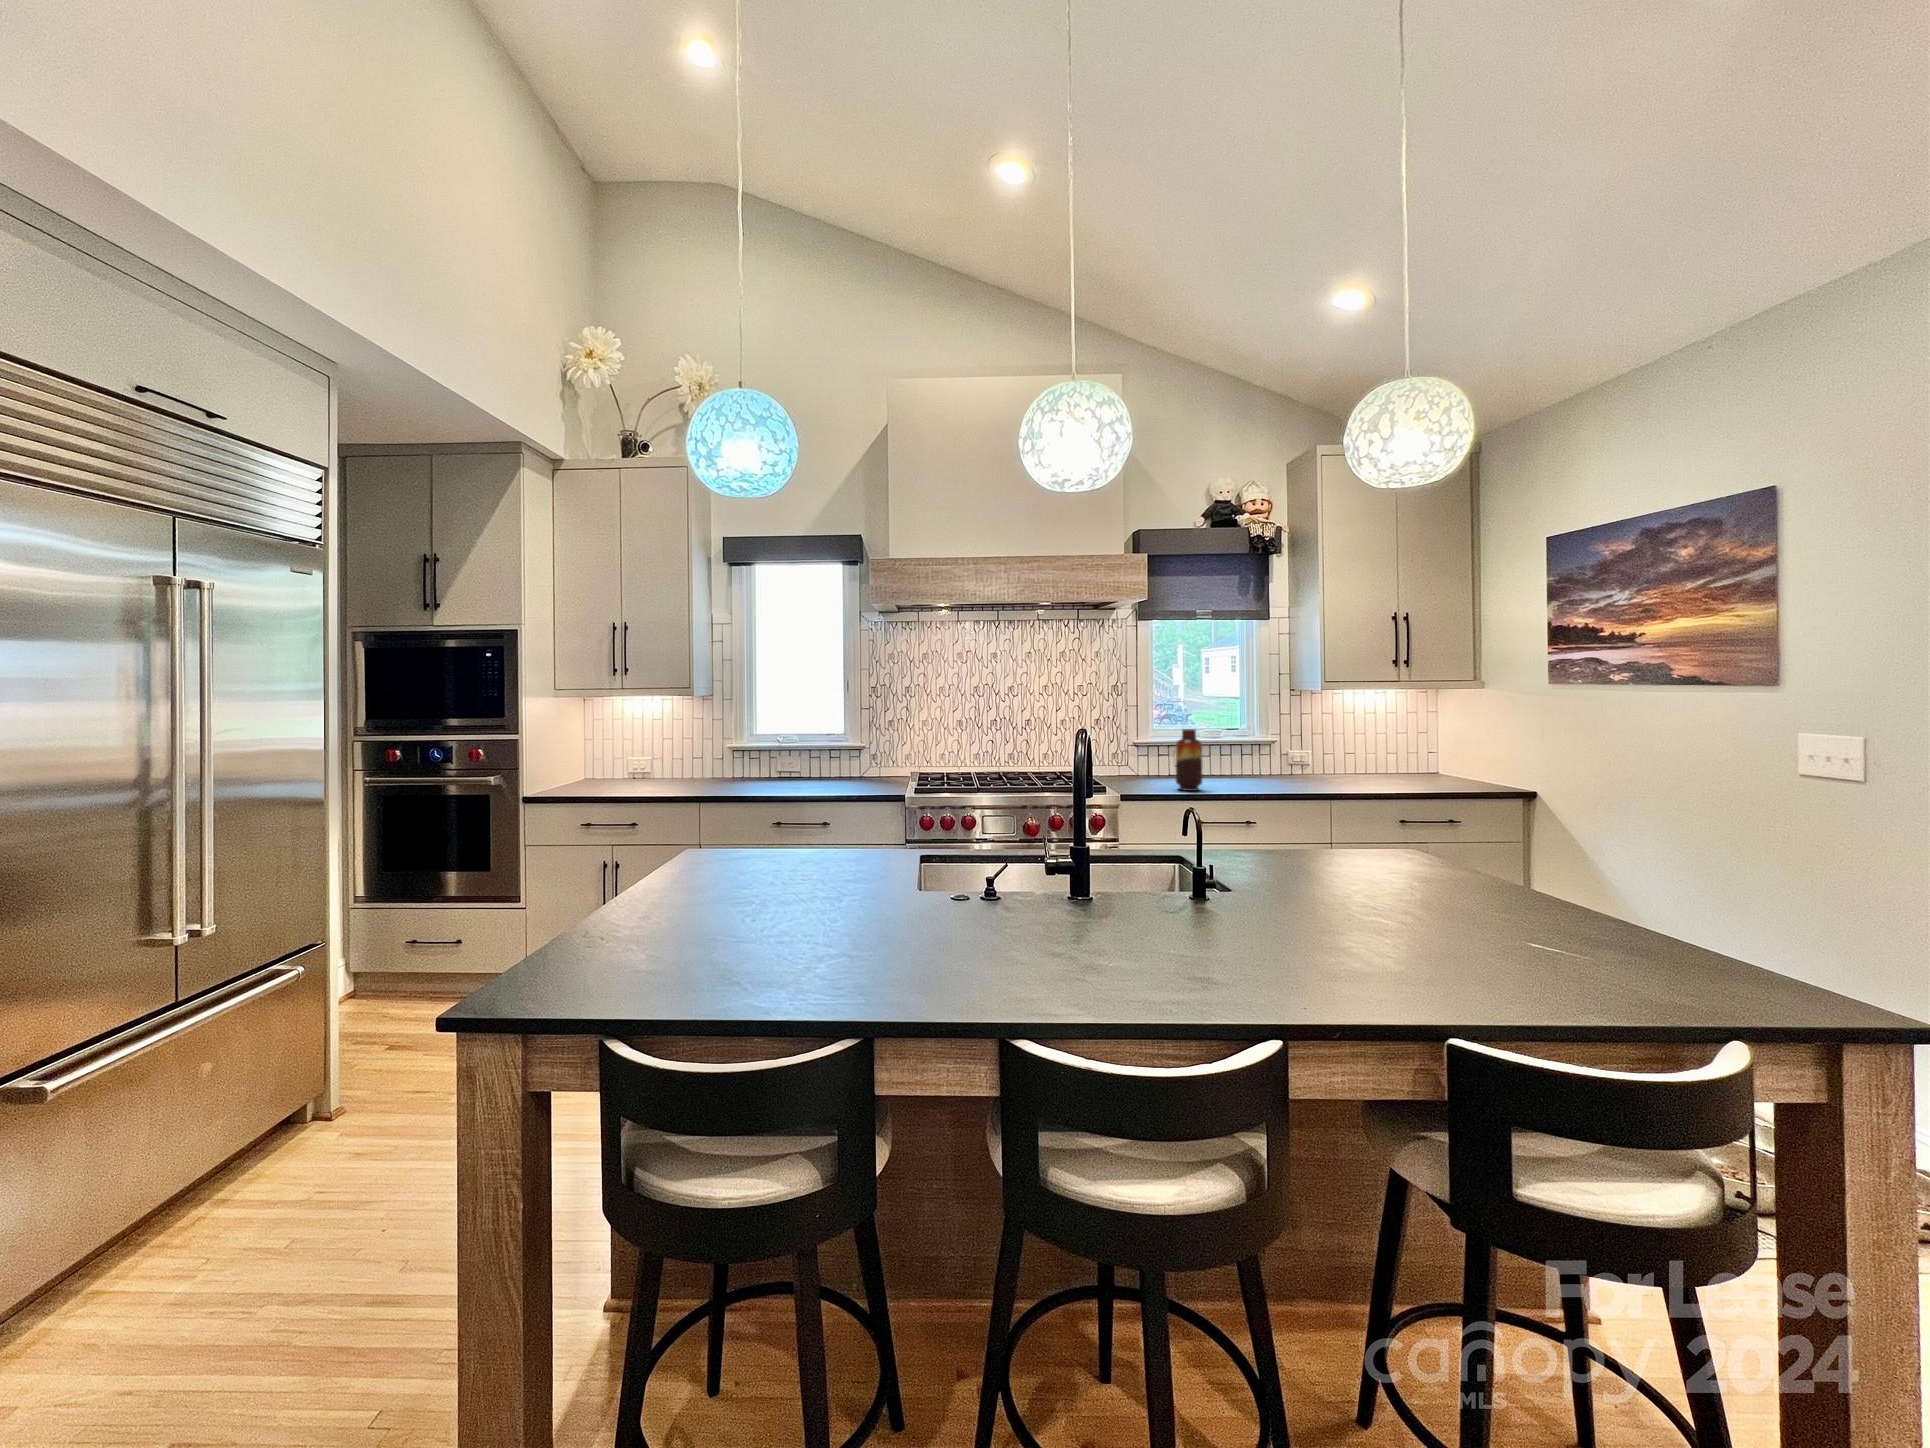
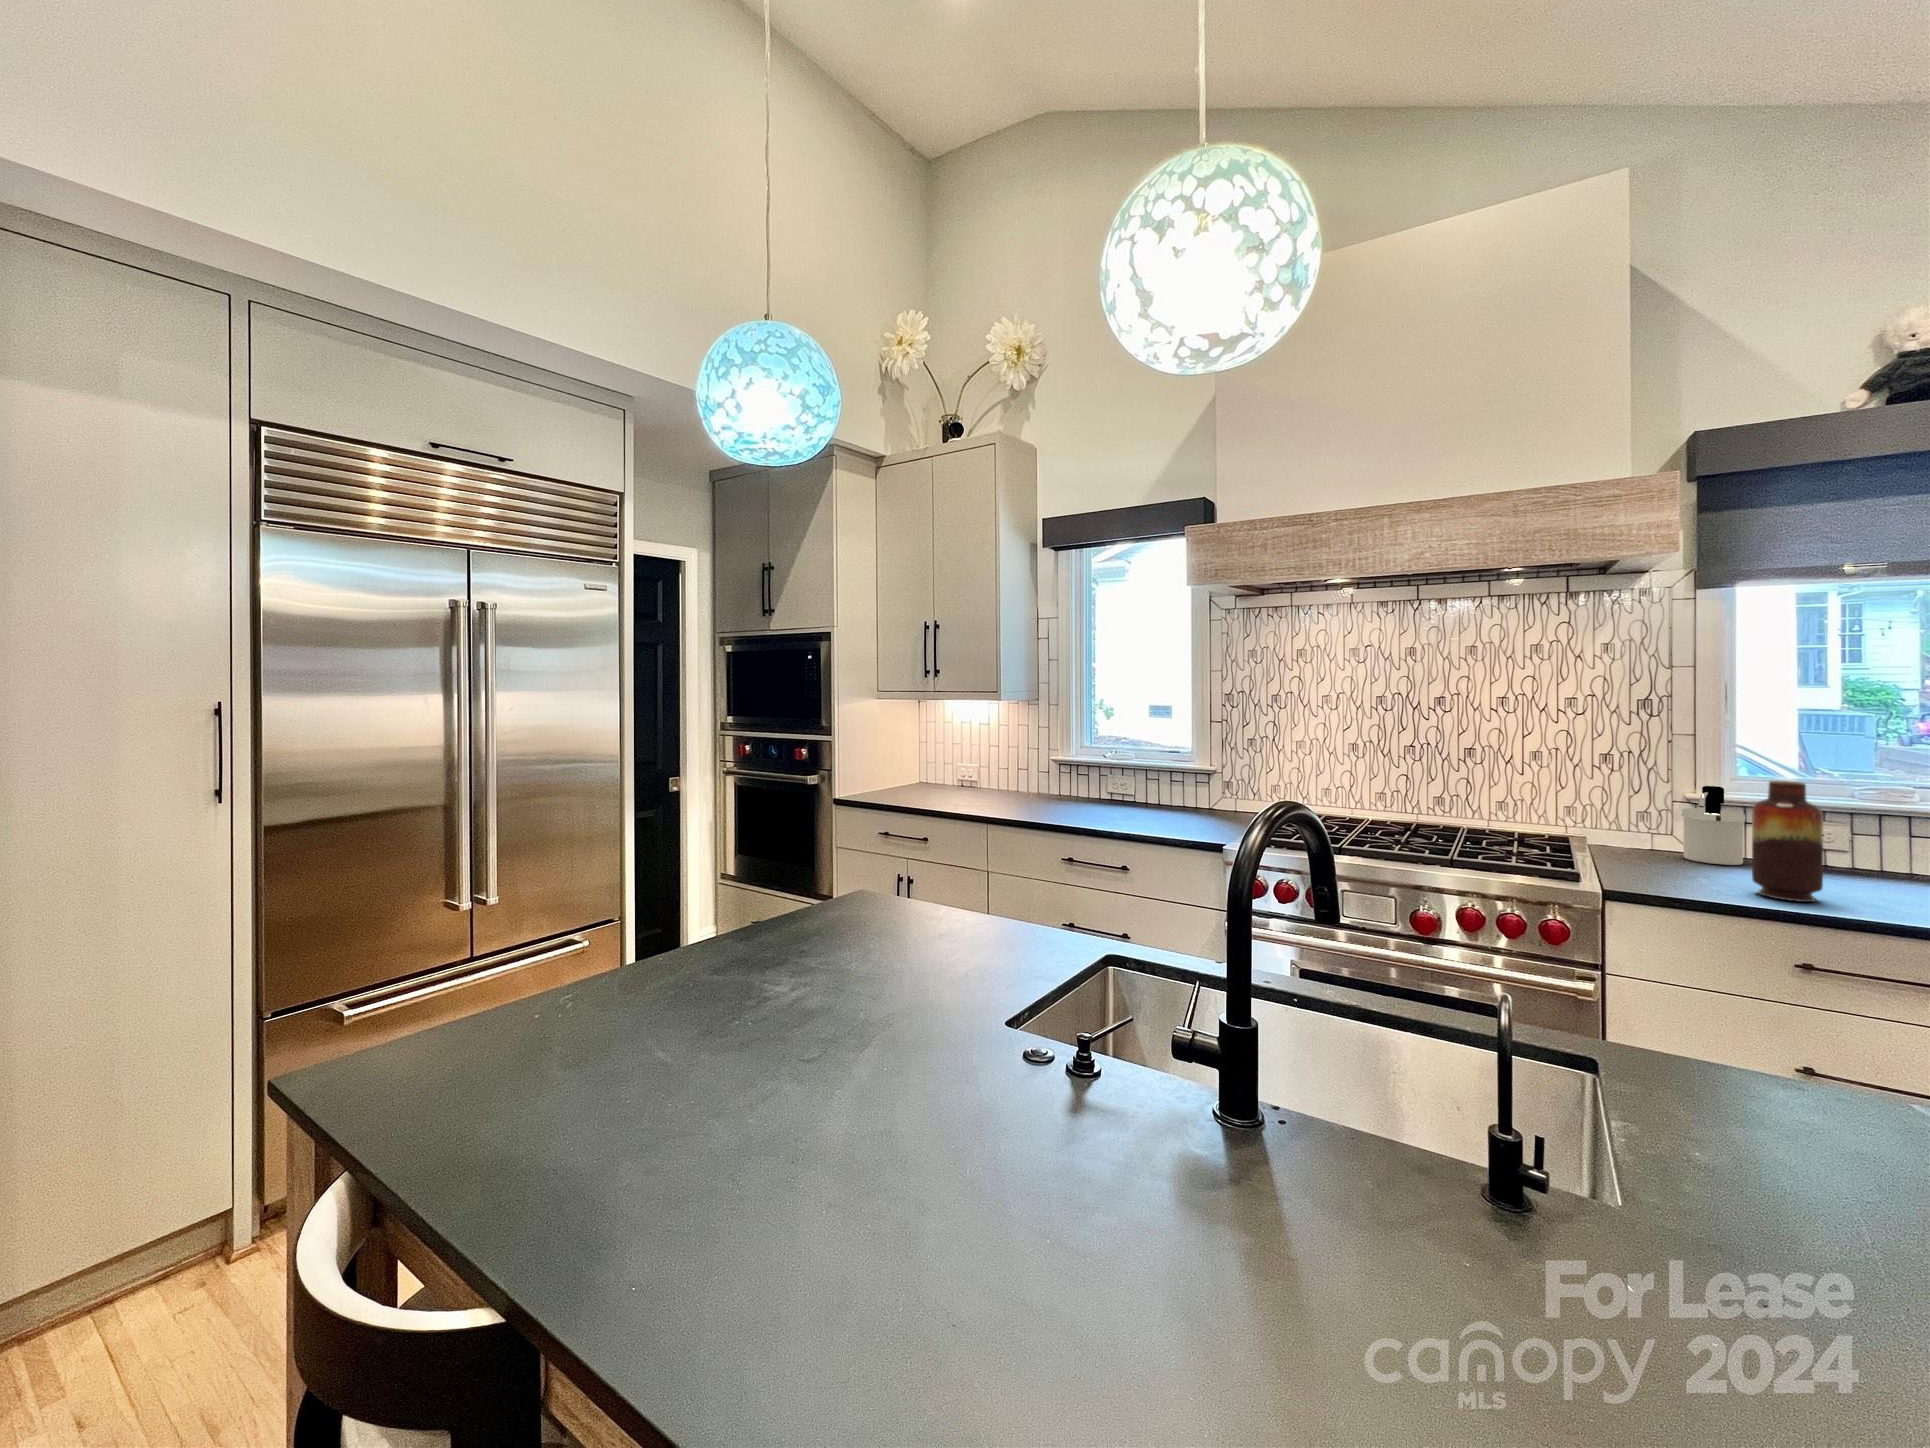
soap dispenser: none [1136,735,1163,779] -> present [1682,786,1745,865]

